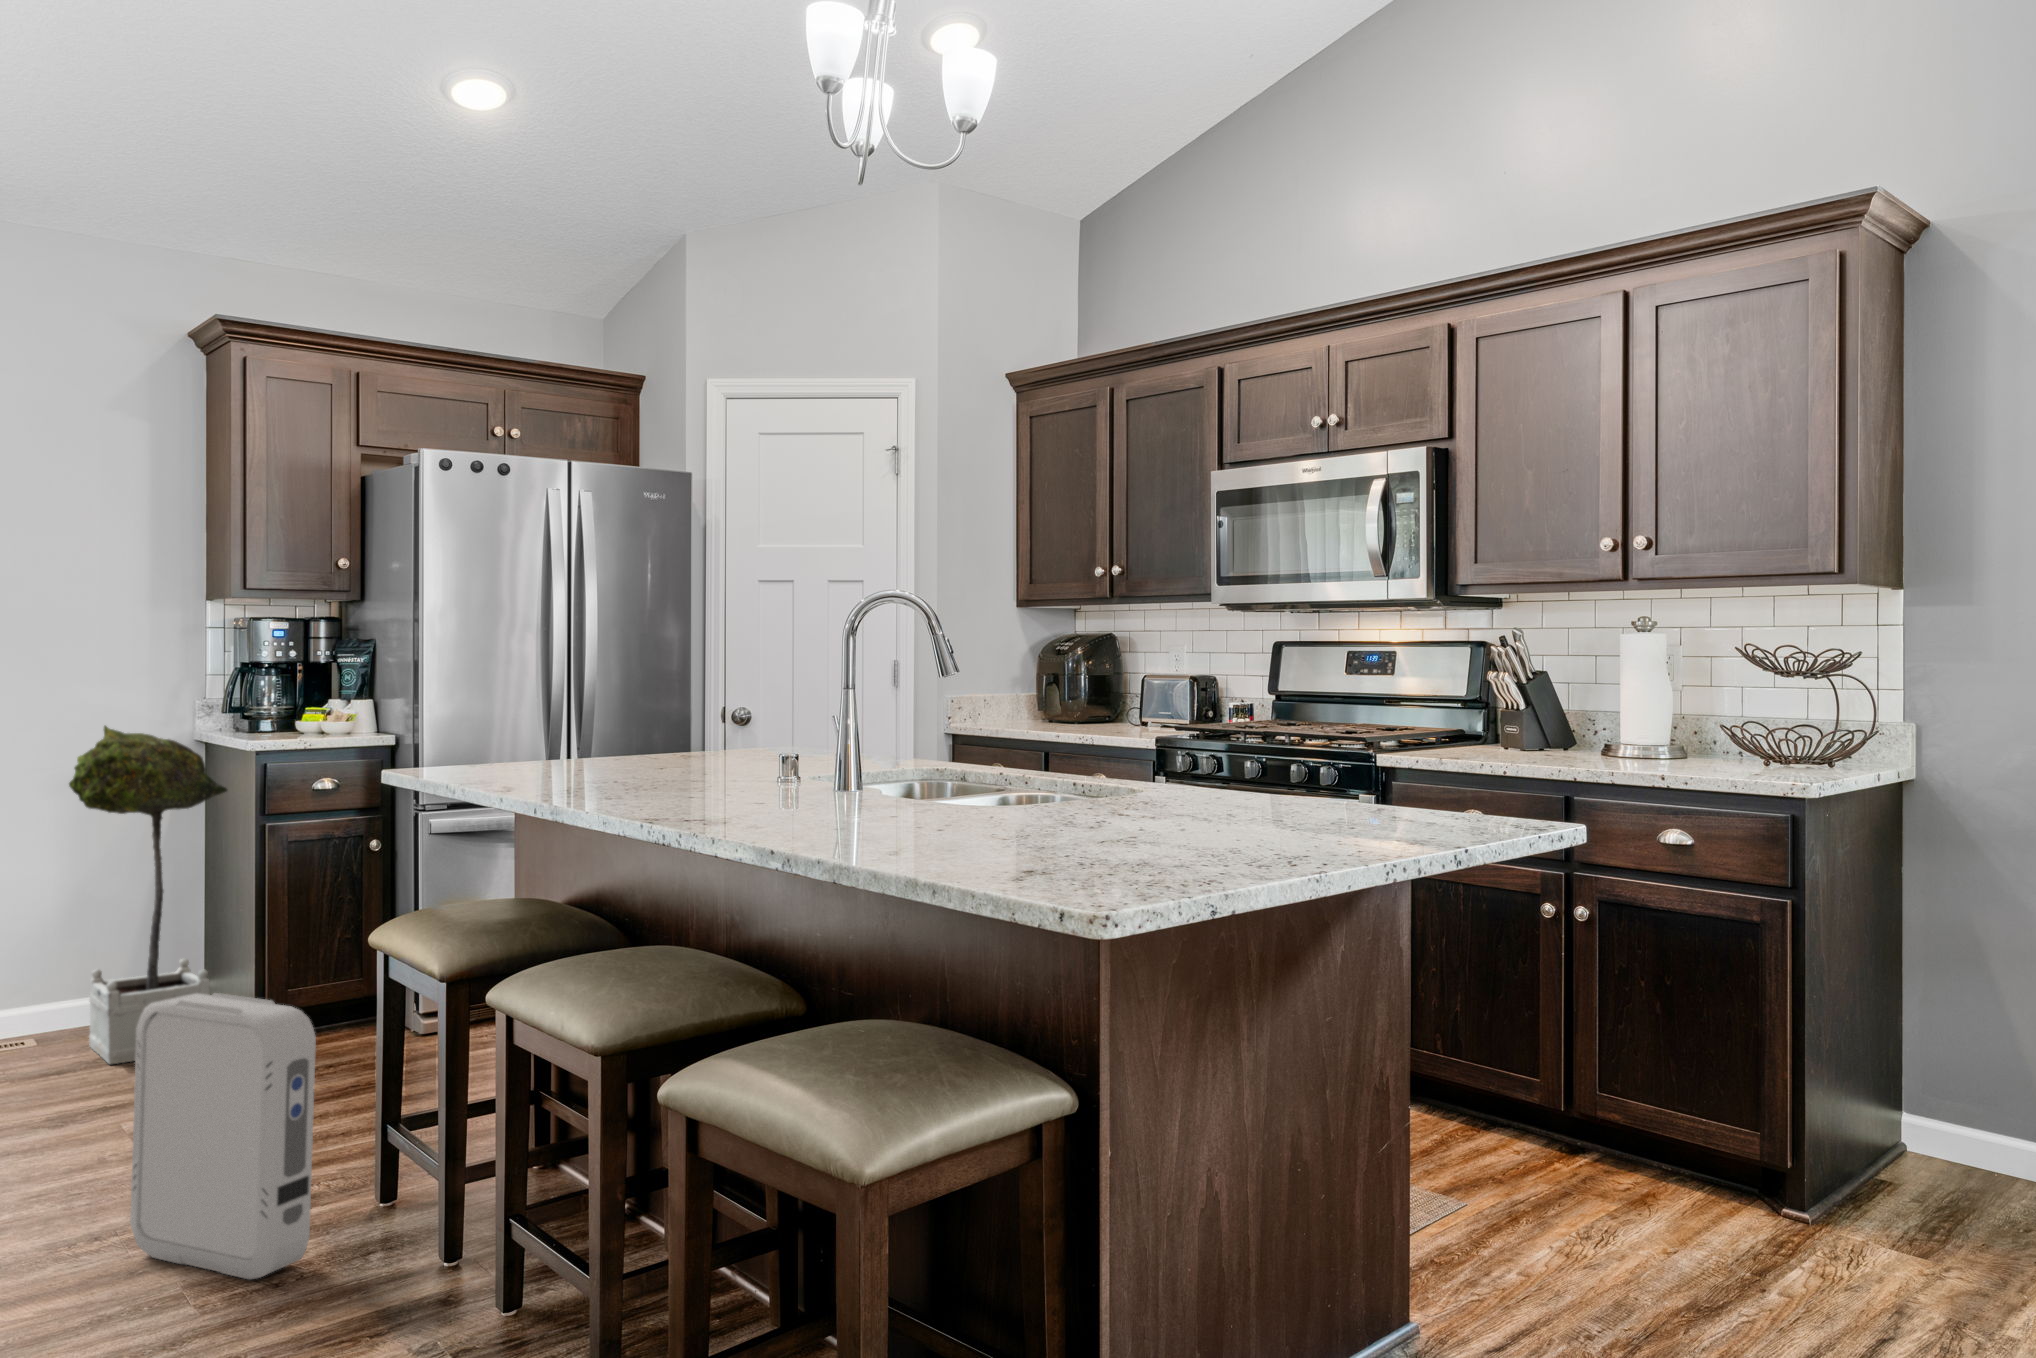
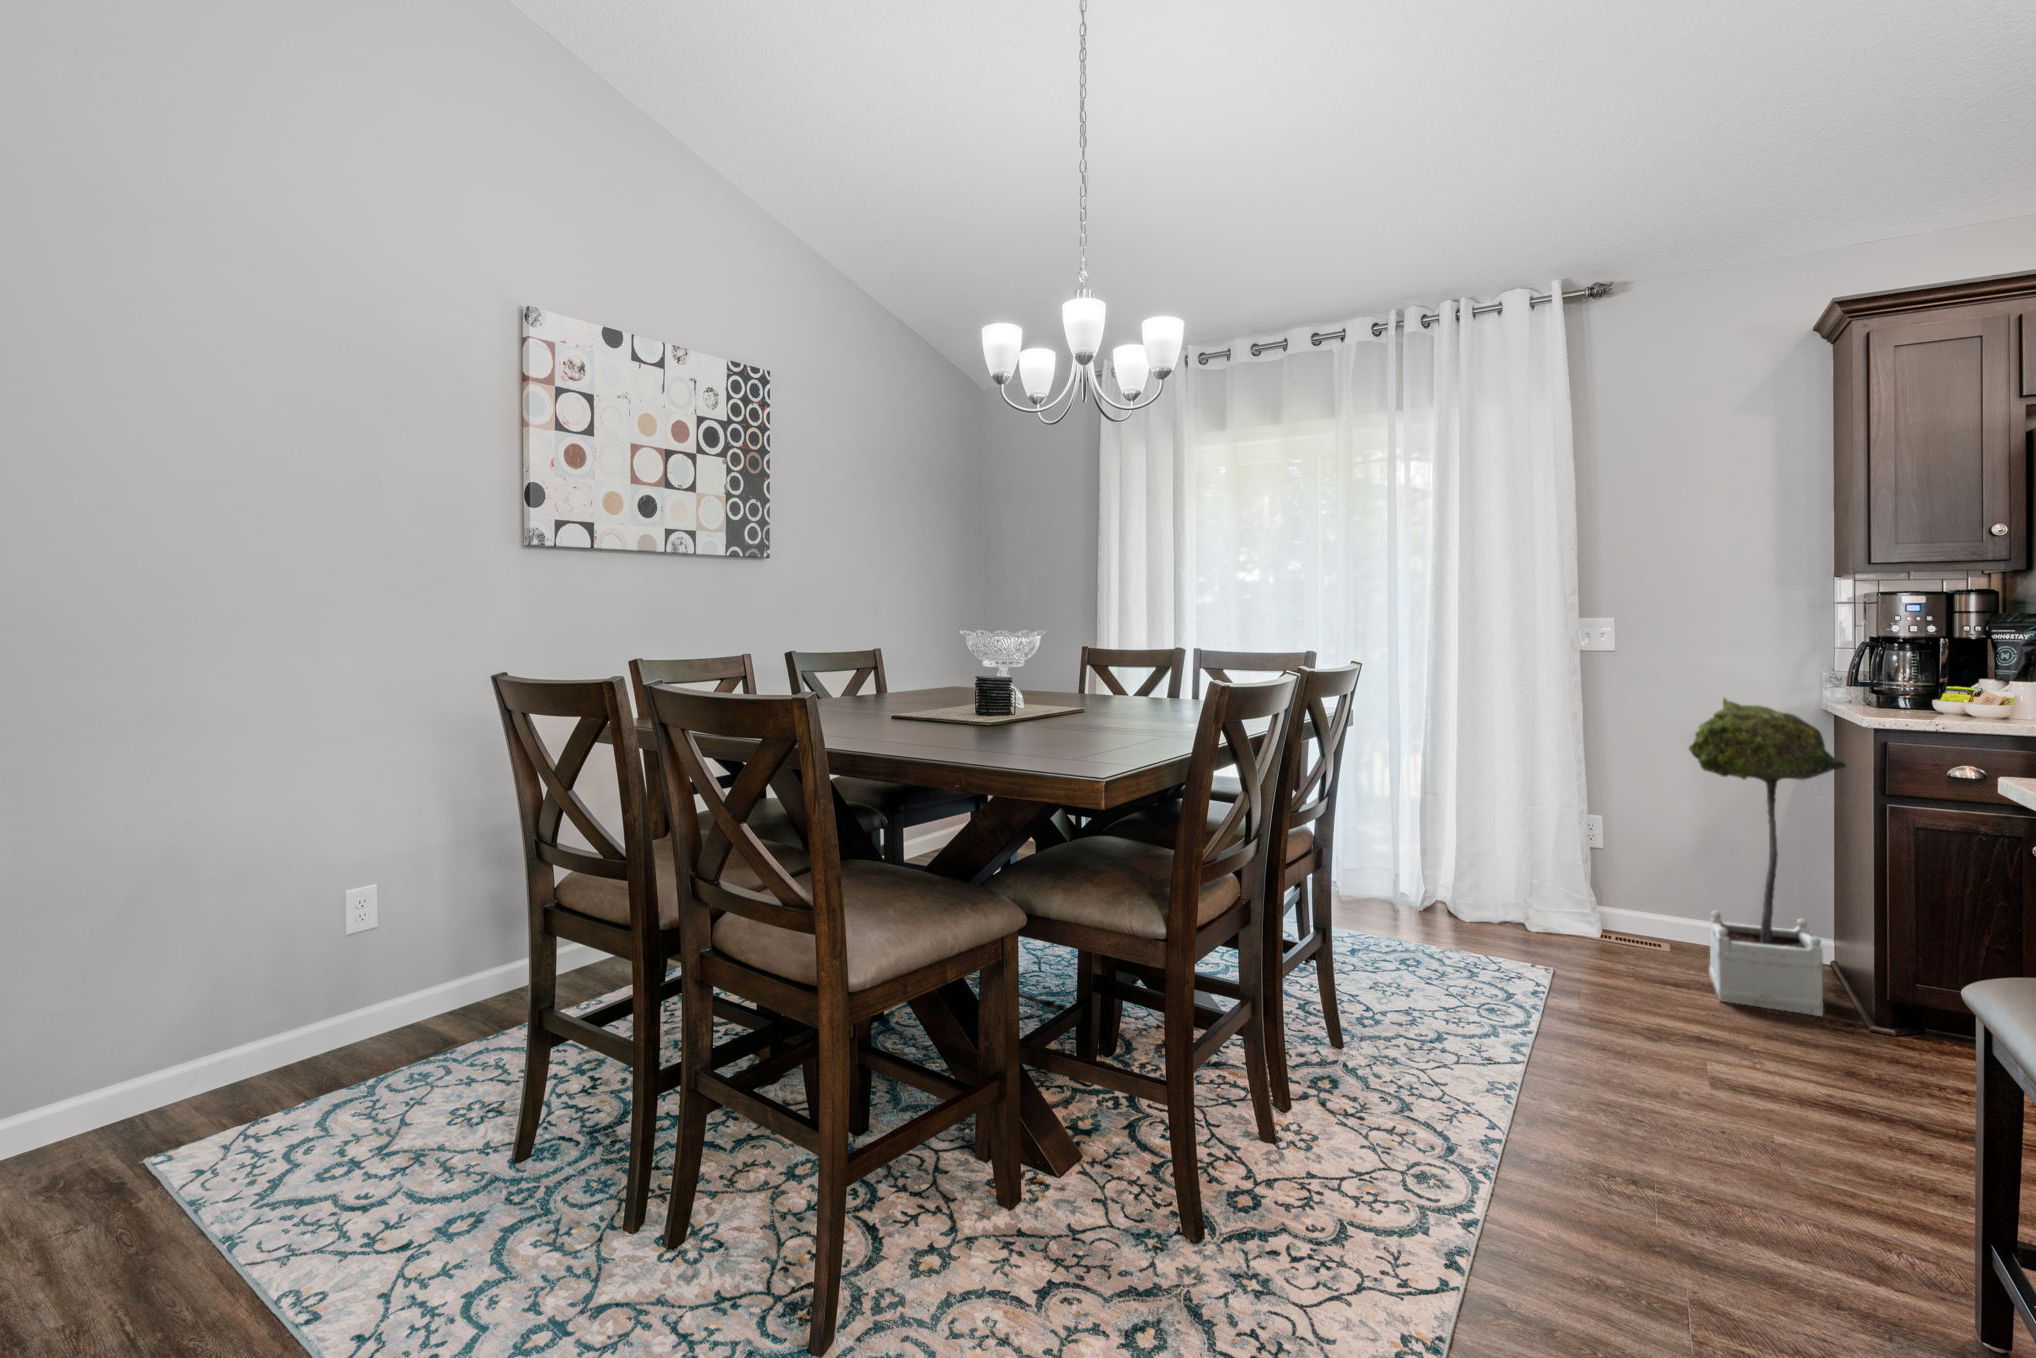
air purifier: present [130,993,316,1279] -> none [1657,997,1860,1358]

